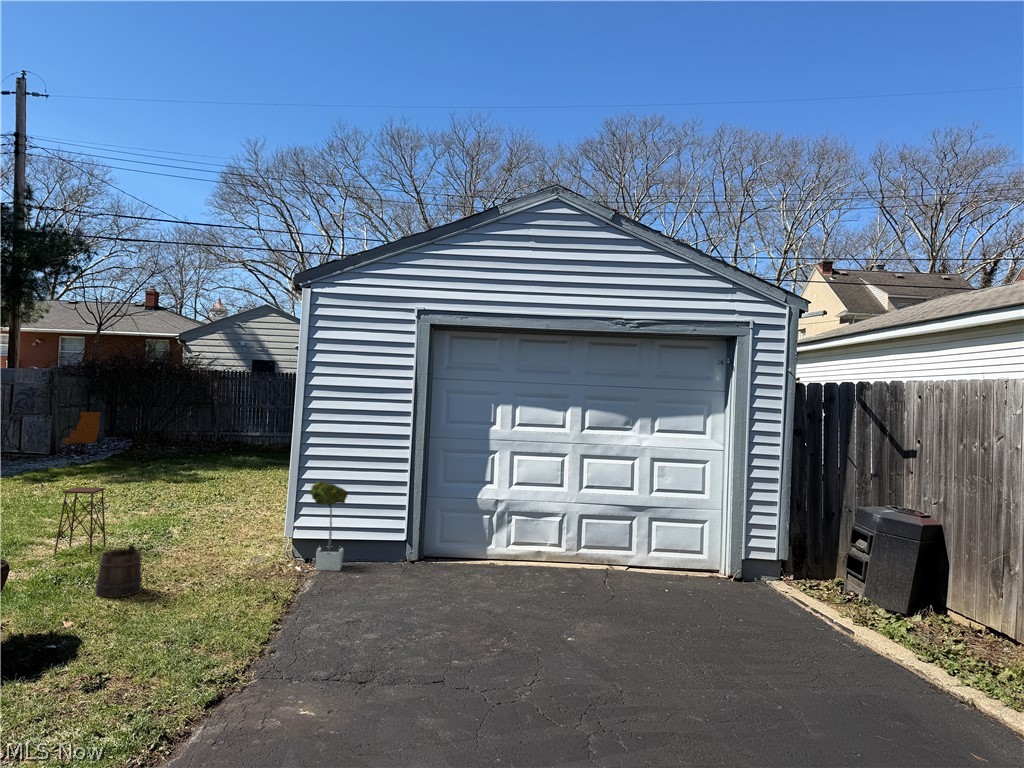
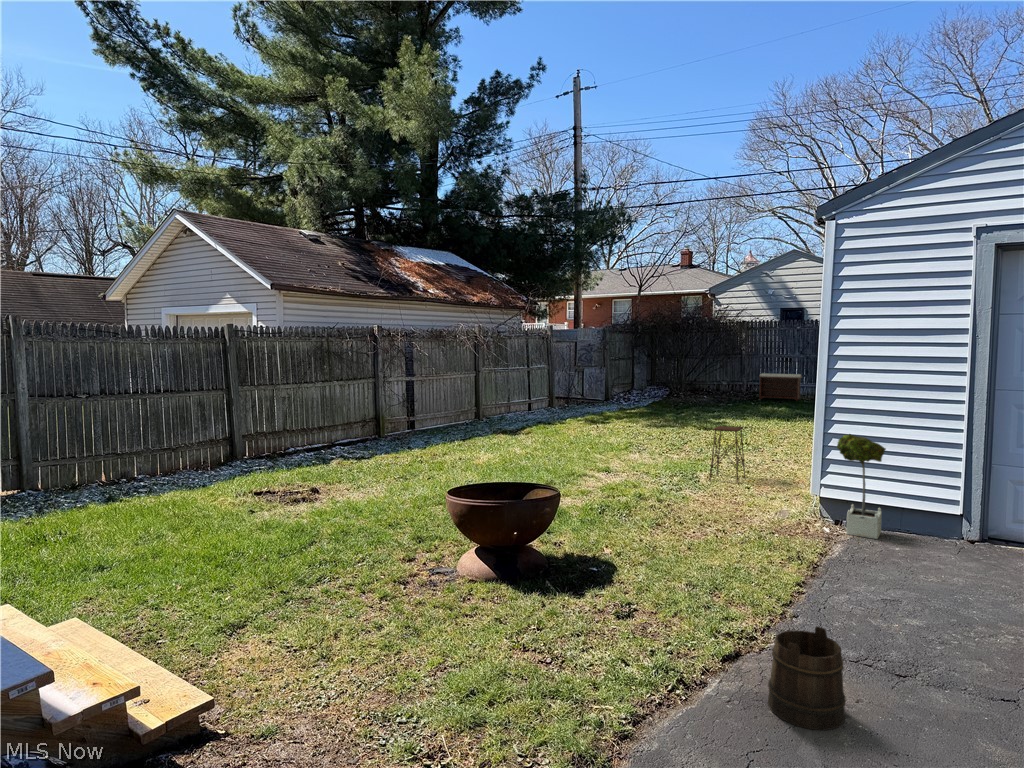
lounge chair: present [63,412,101,452] -> none [613,365,642,402]
bench: none [233,424,276,451] -> present [759,373,802,401]
side table: present [54,487,106,554] -> present [709,426,745,483]
bucket: present [95,545,142,598] -> present [768,626,846,730]

